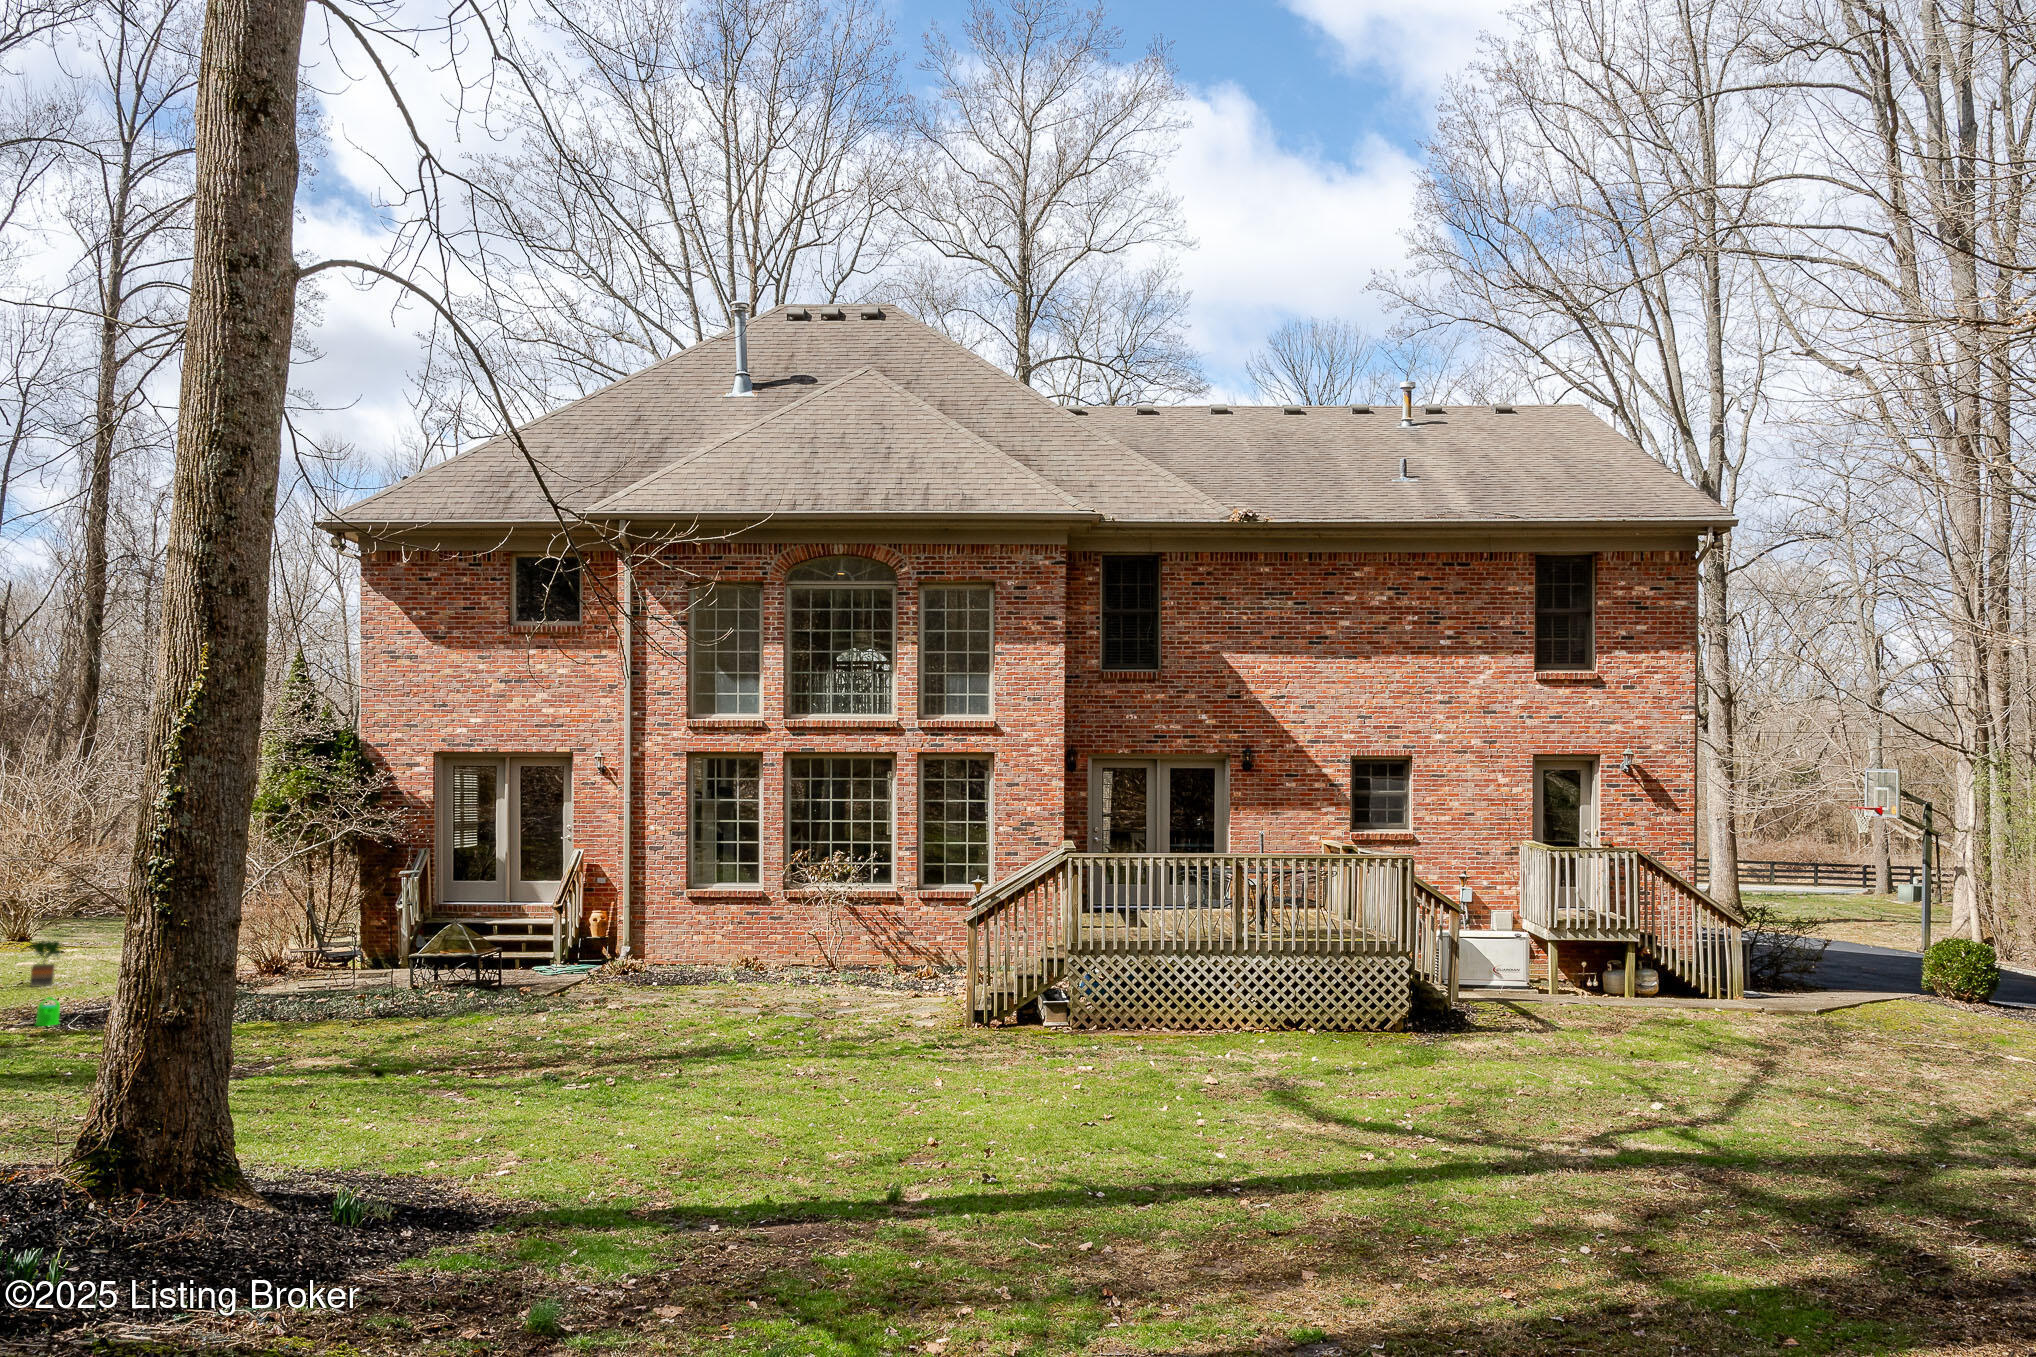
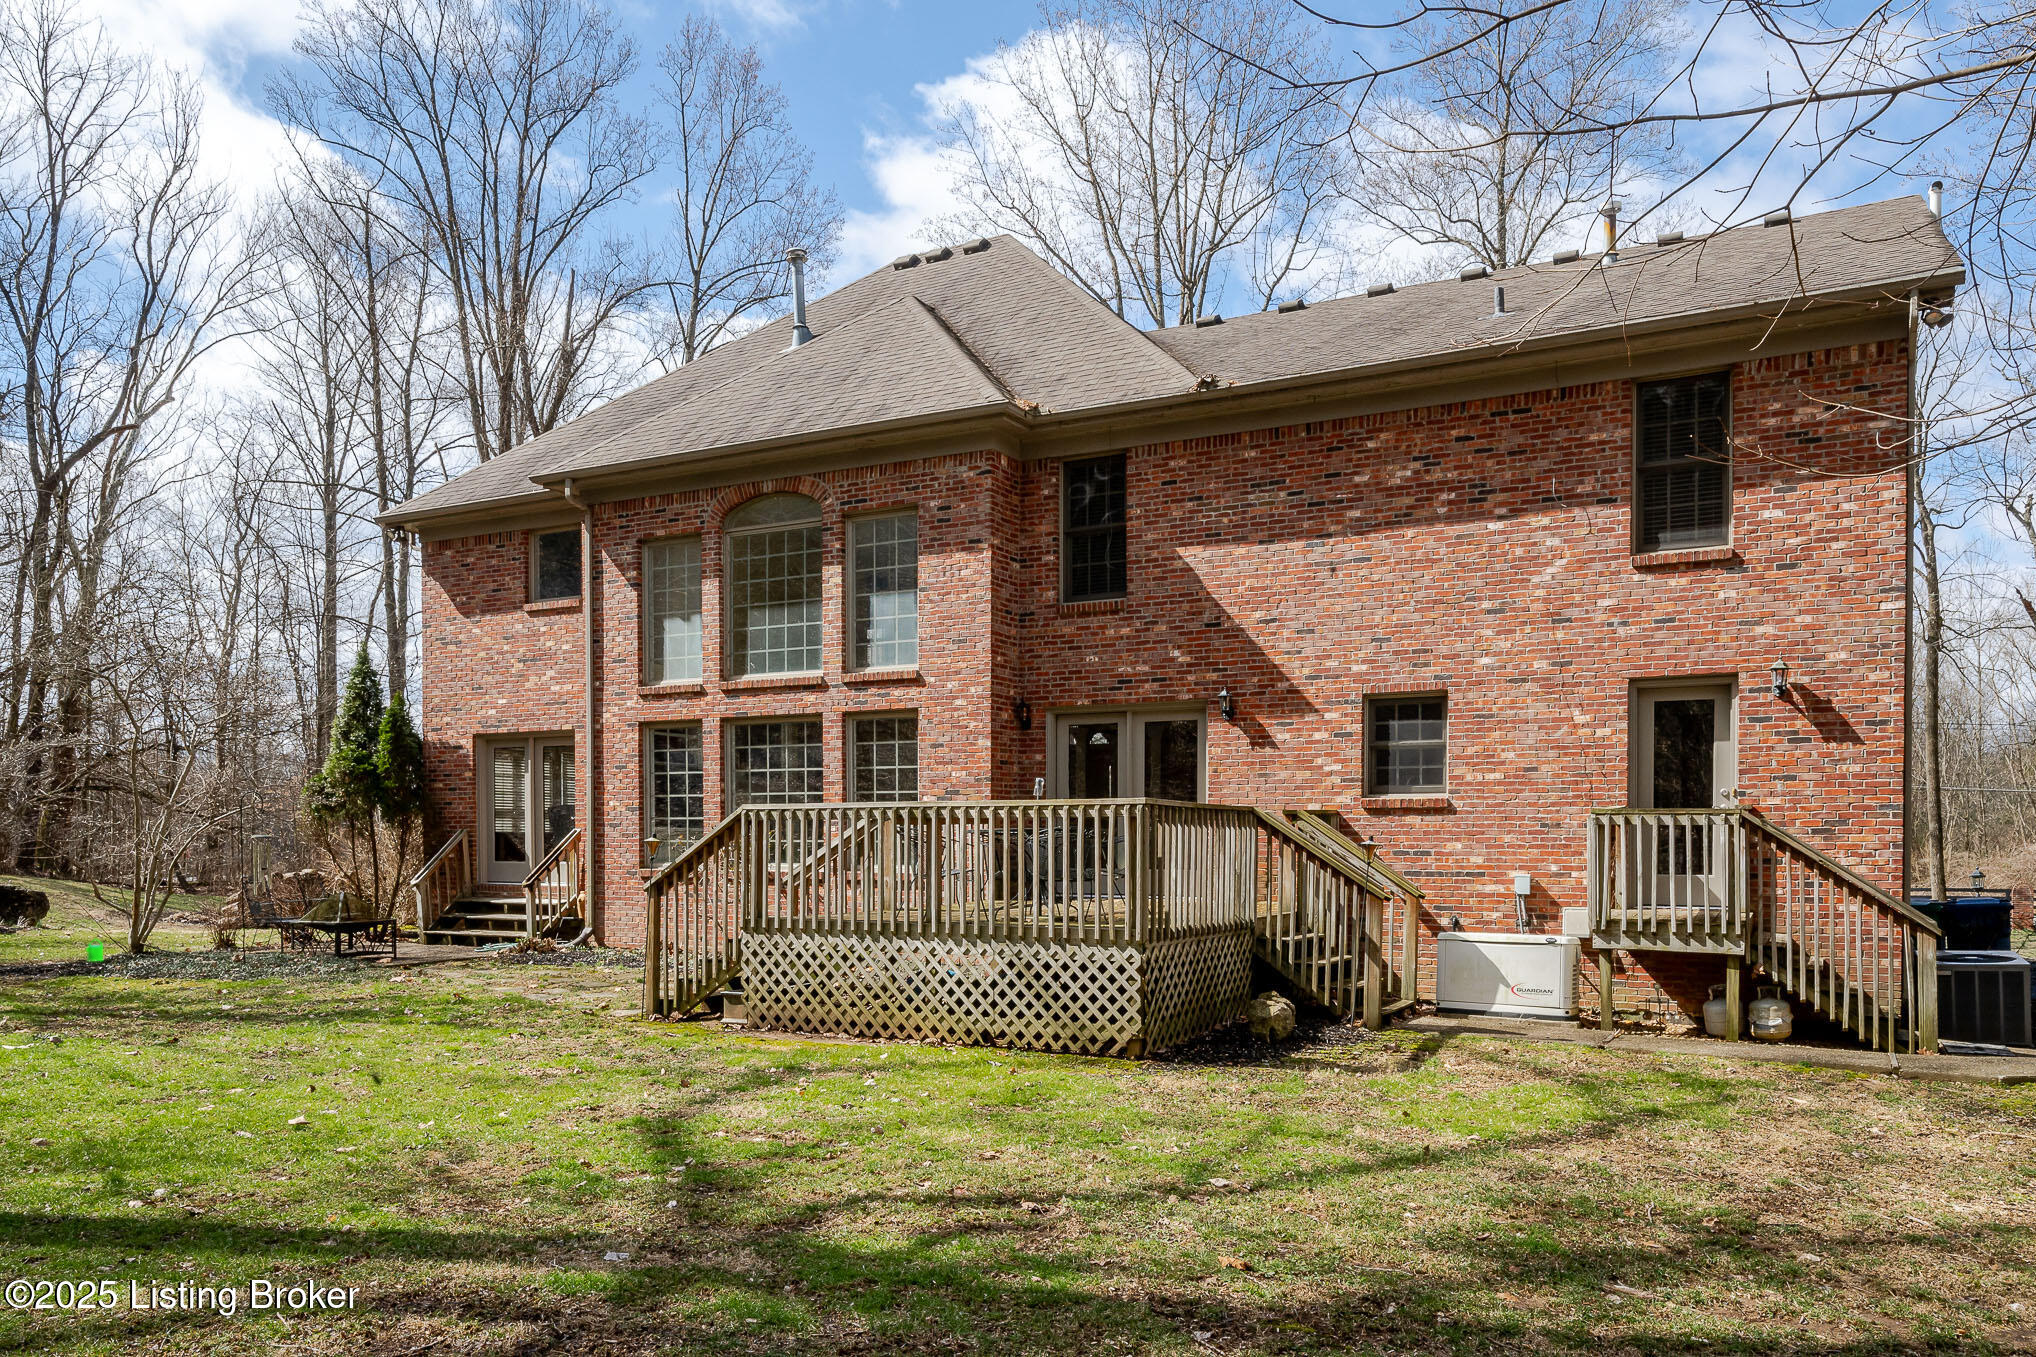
potted tree: present [30,941,63,987] -> none [185,900,212,938]

